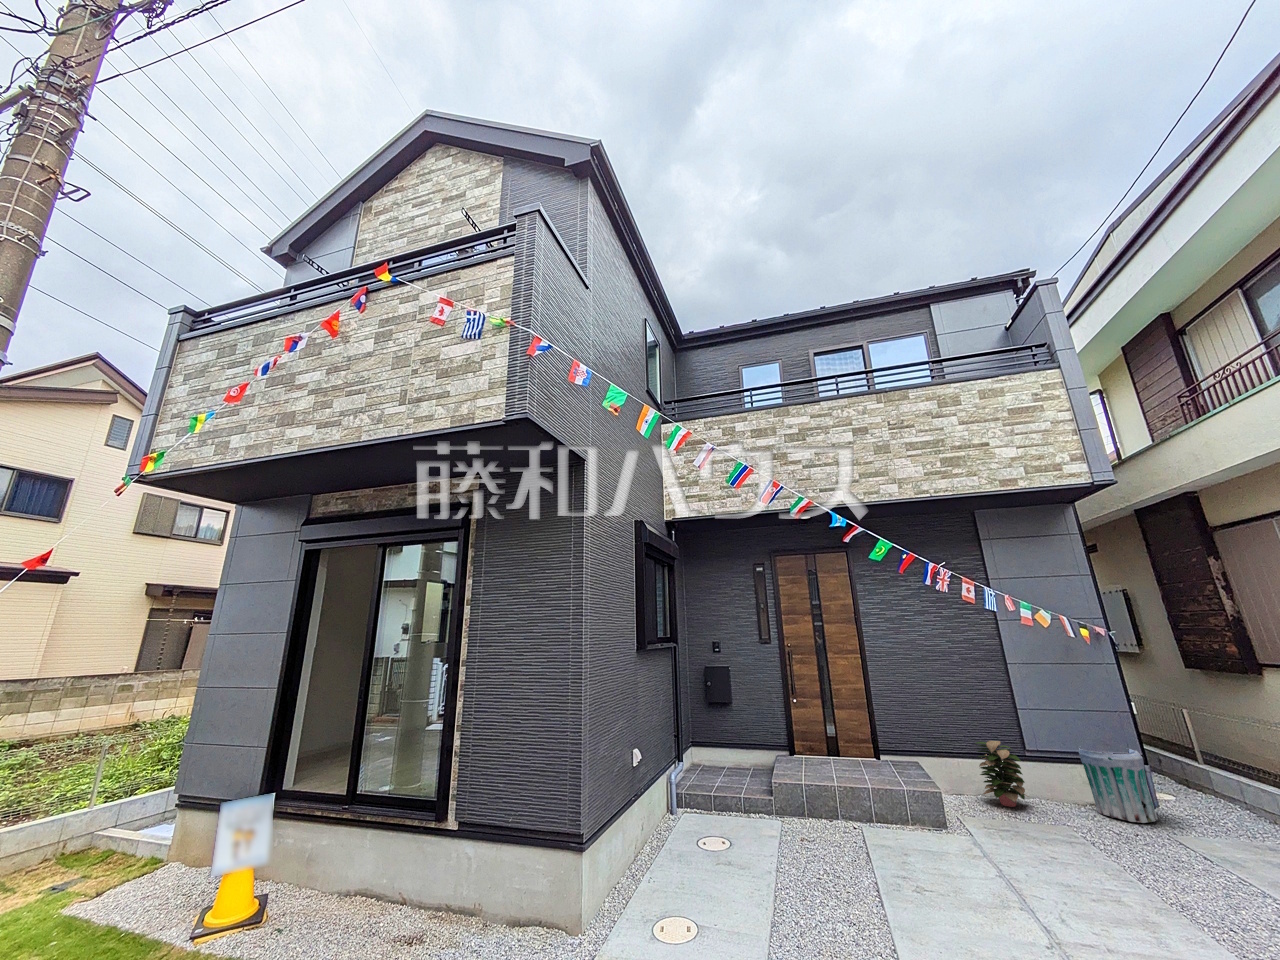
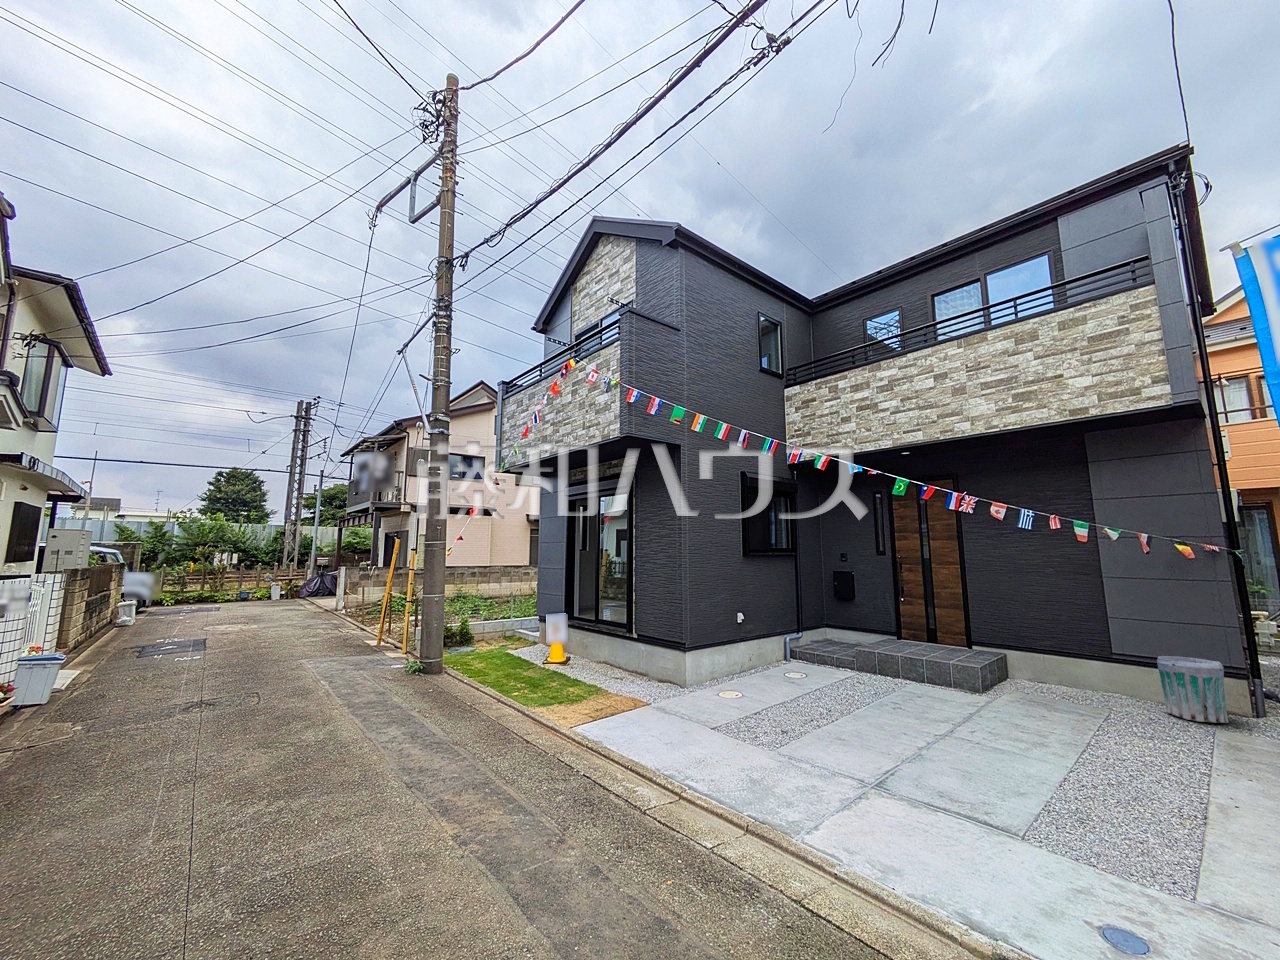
decorative plant: present [976,741,1027,807] -> none [1053,643,1100,697]

